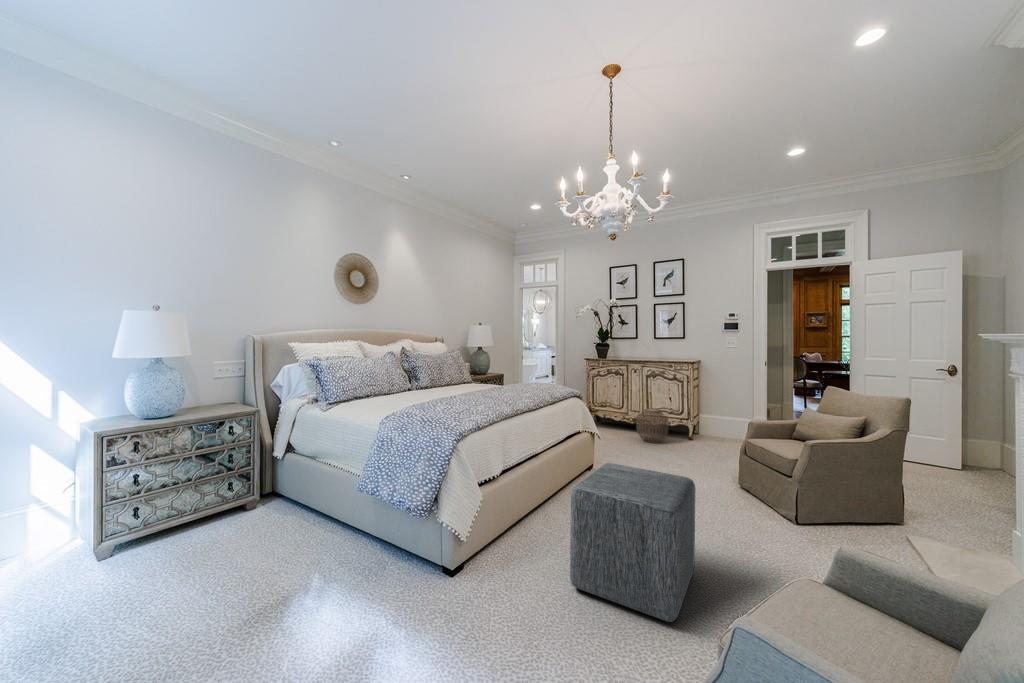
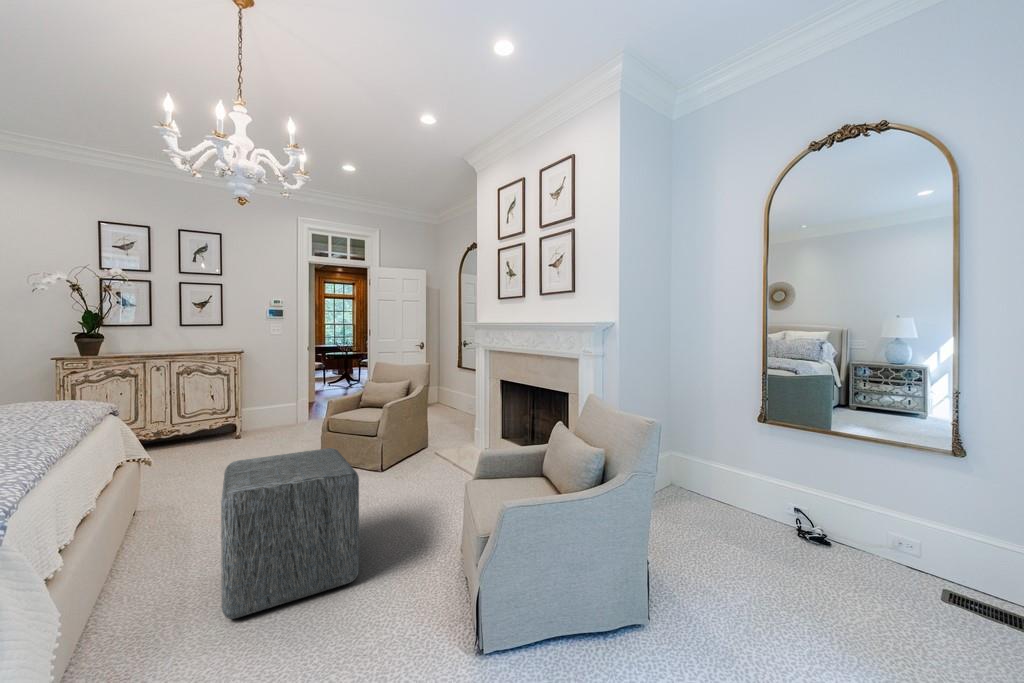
woven basket: present [636,408,668,443] -> none [167,411,214,454]

